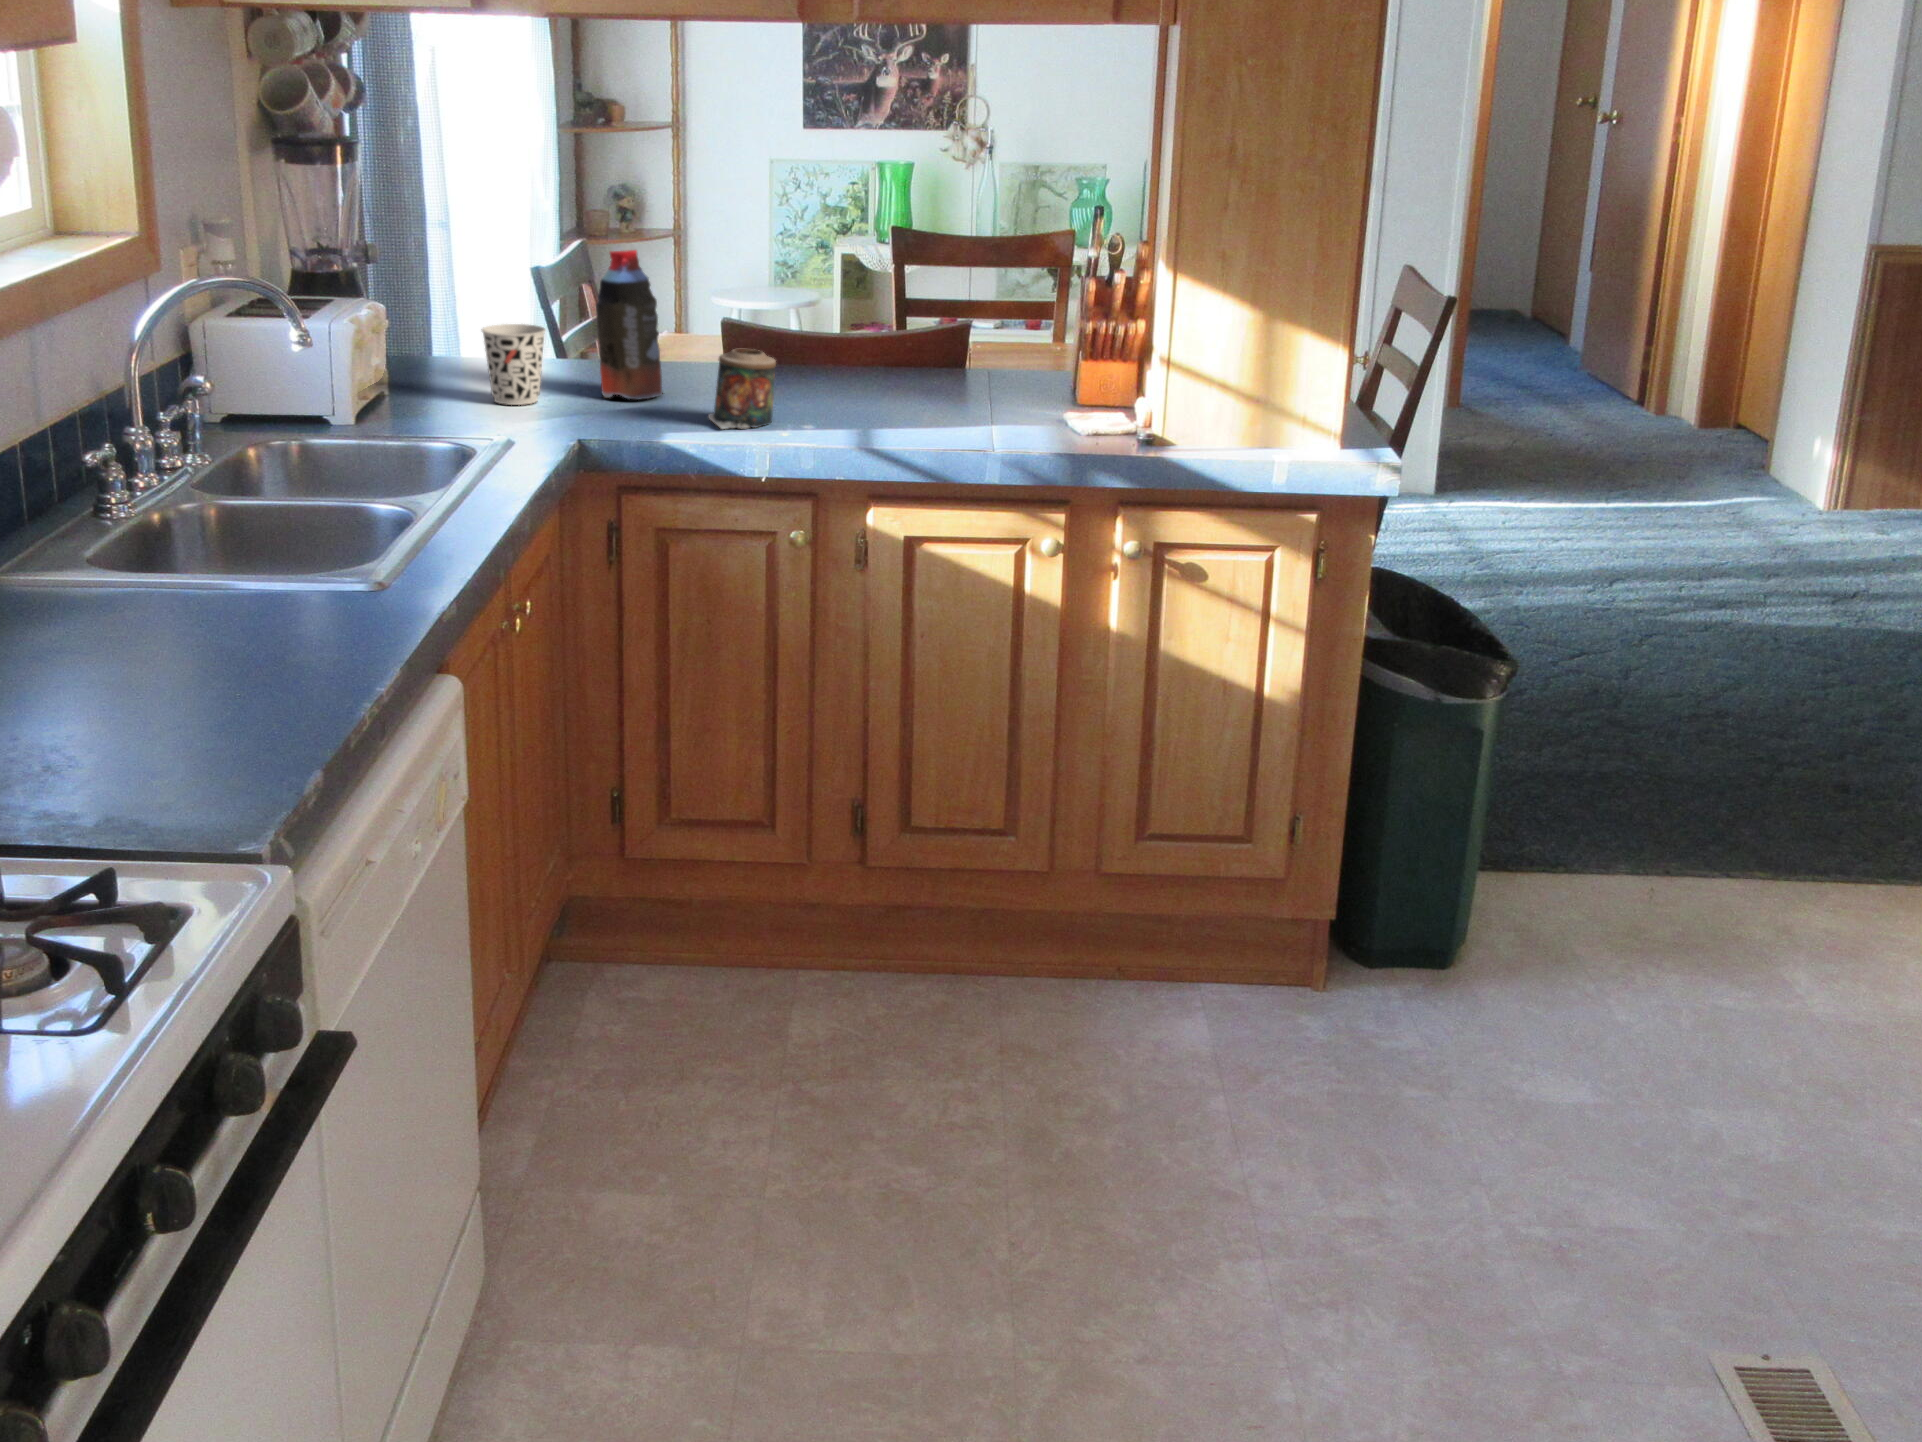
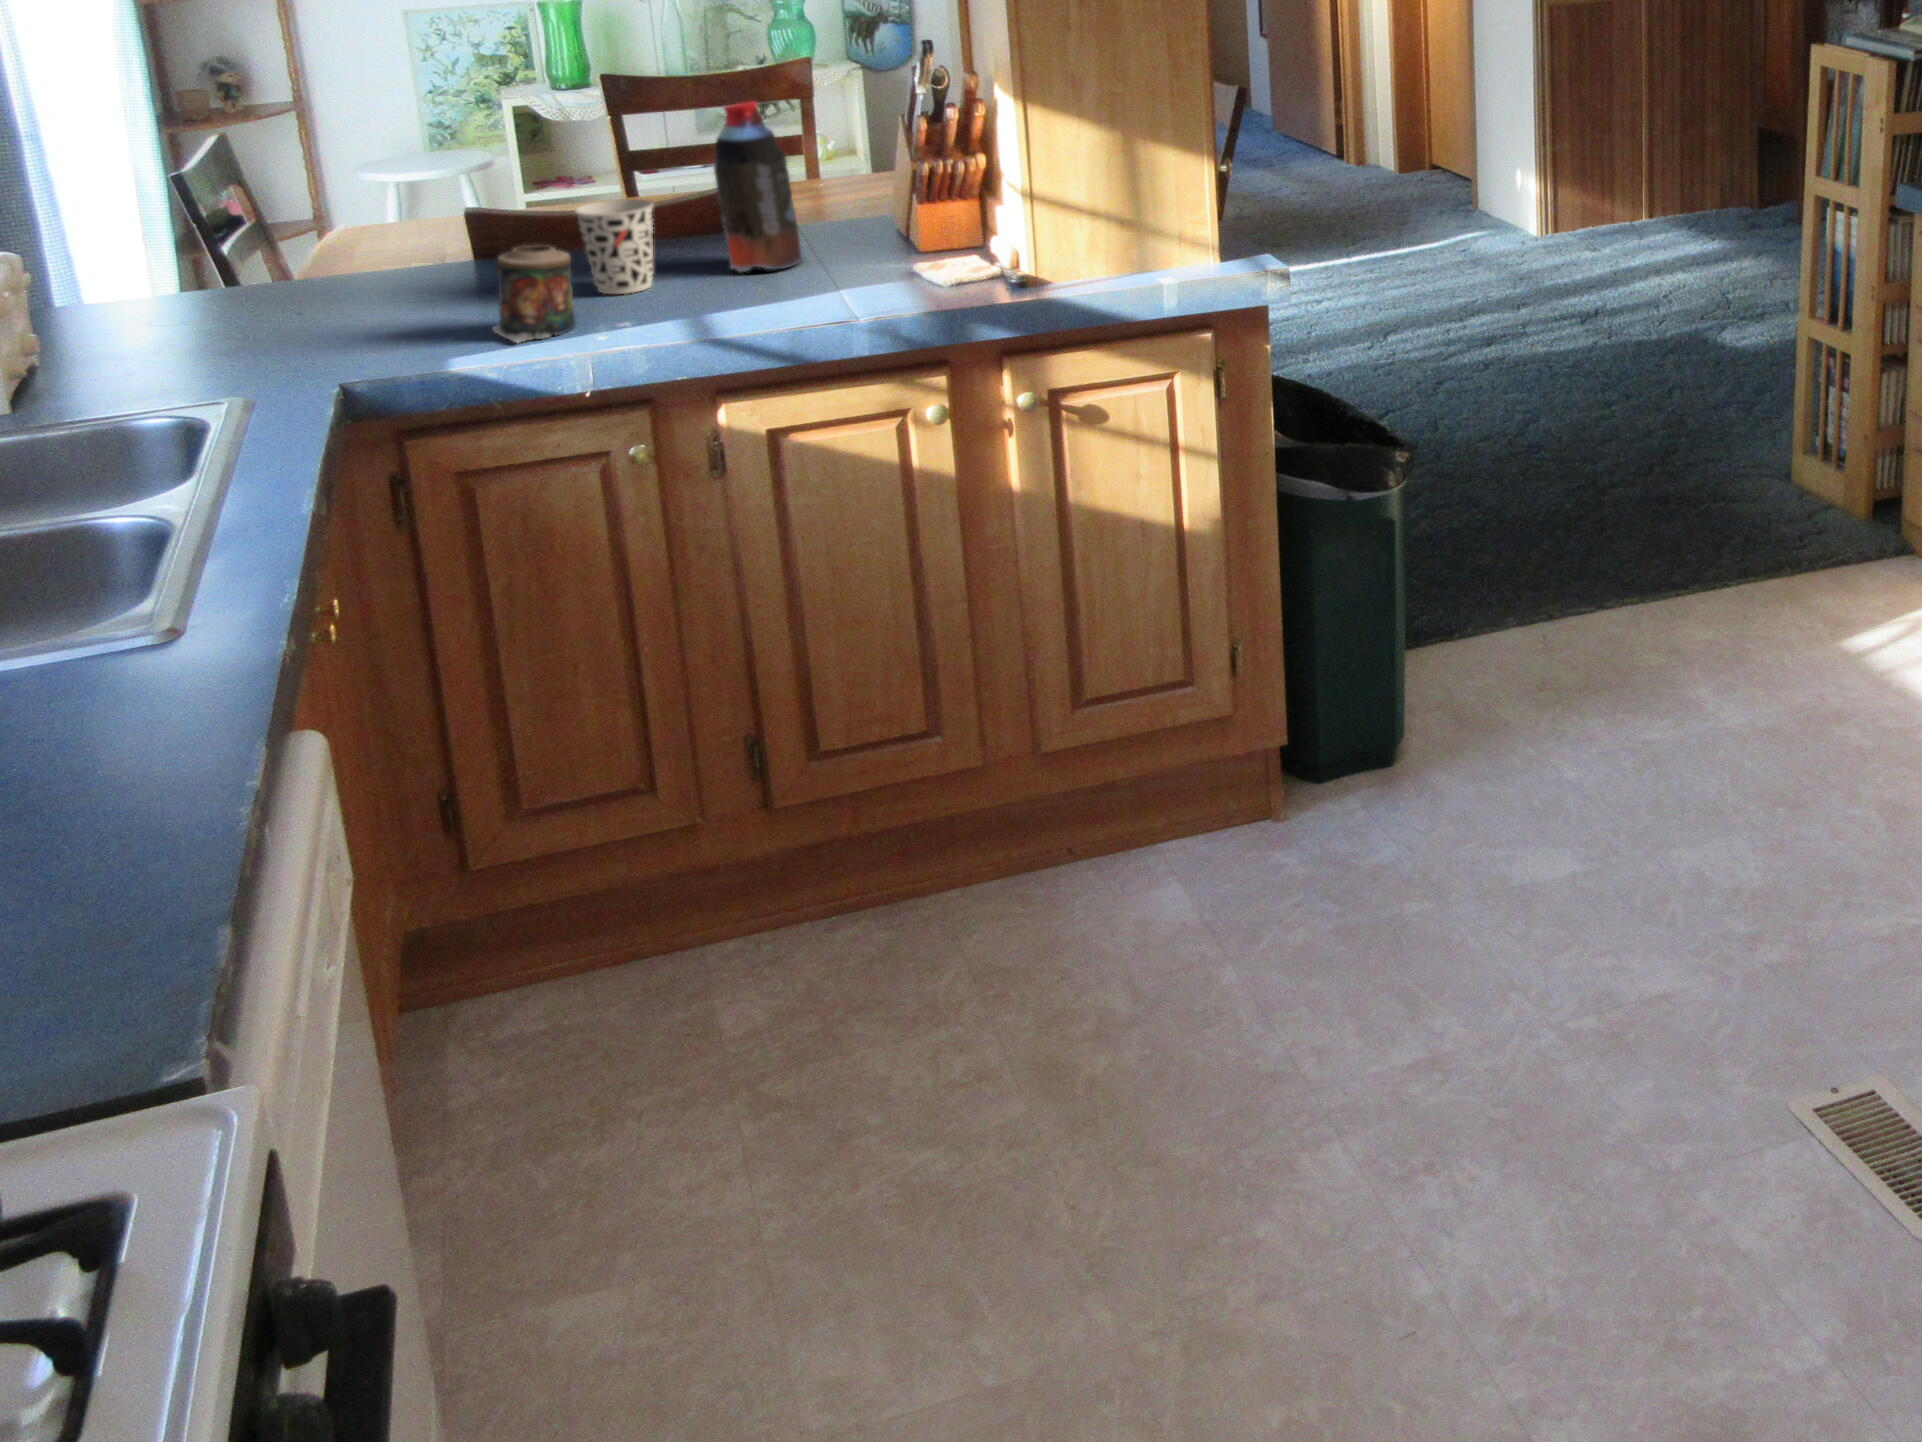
bottle: present [596,250,663,400] -> present [714,101,803,272]
cup: present [482,324,546,405] -> present [575,199,654,294]

